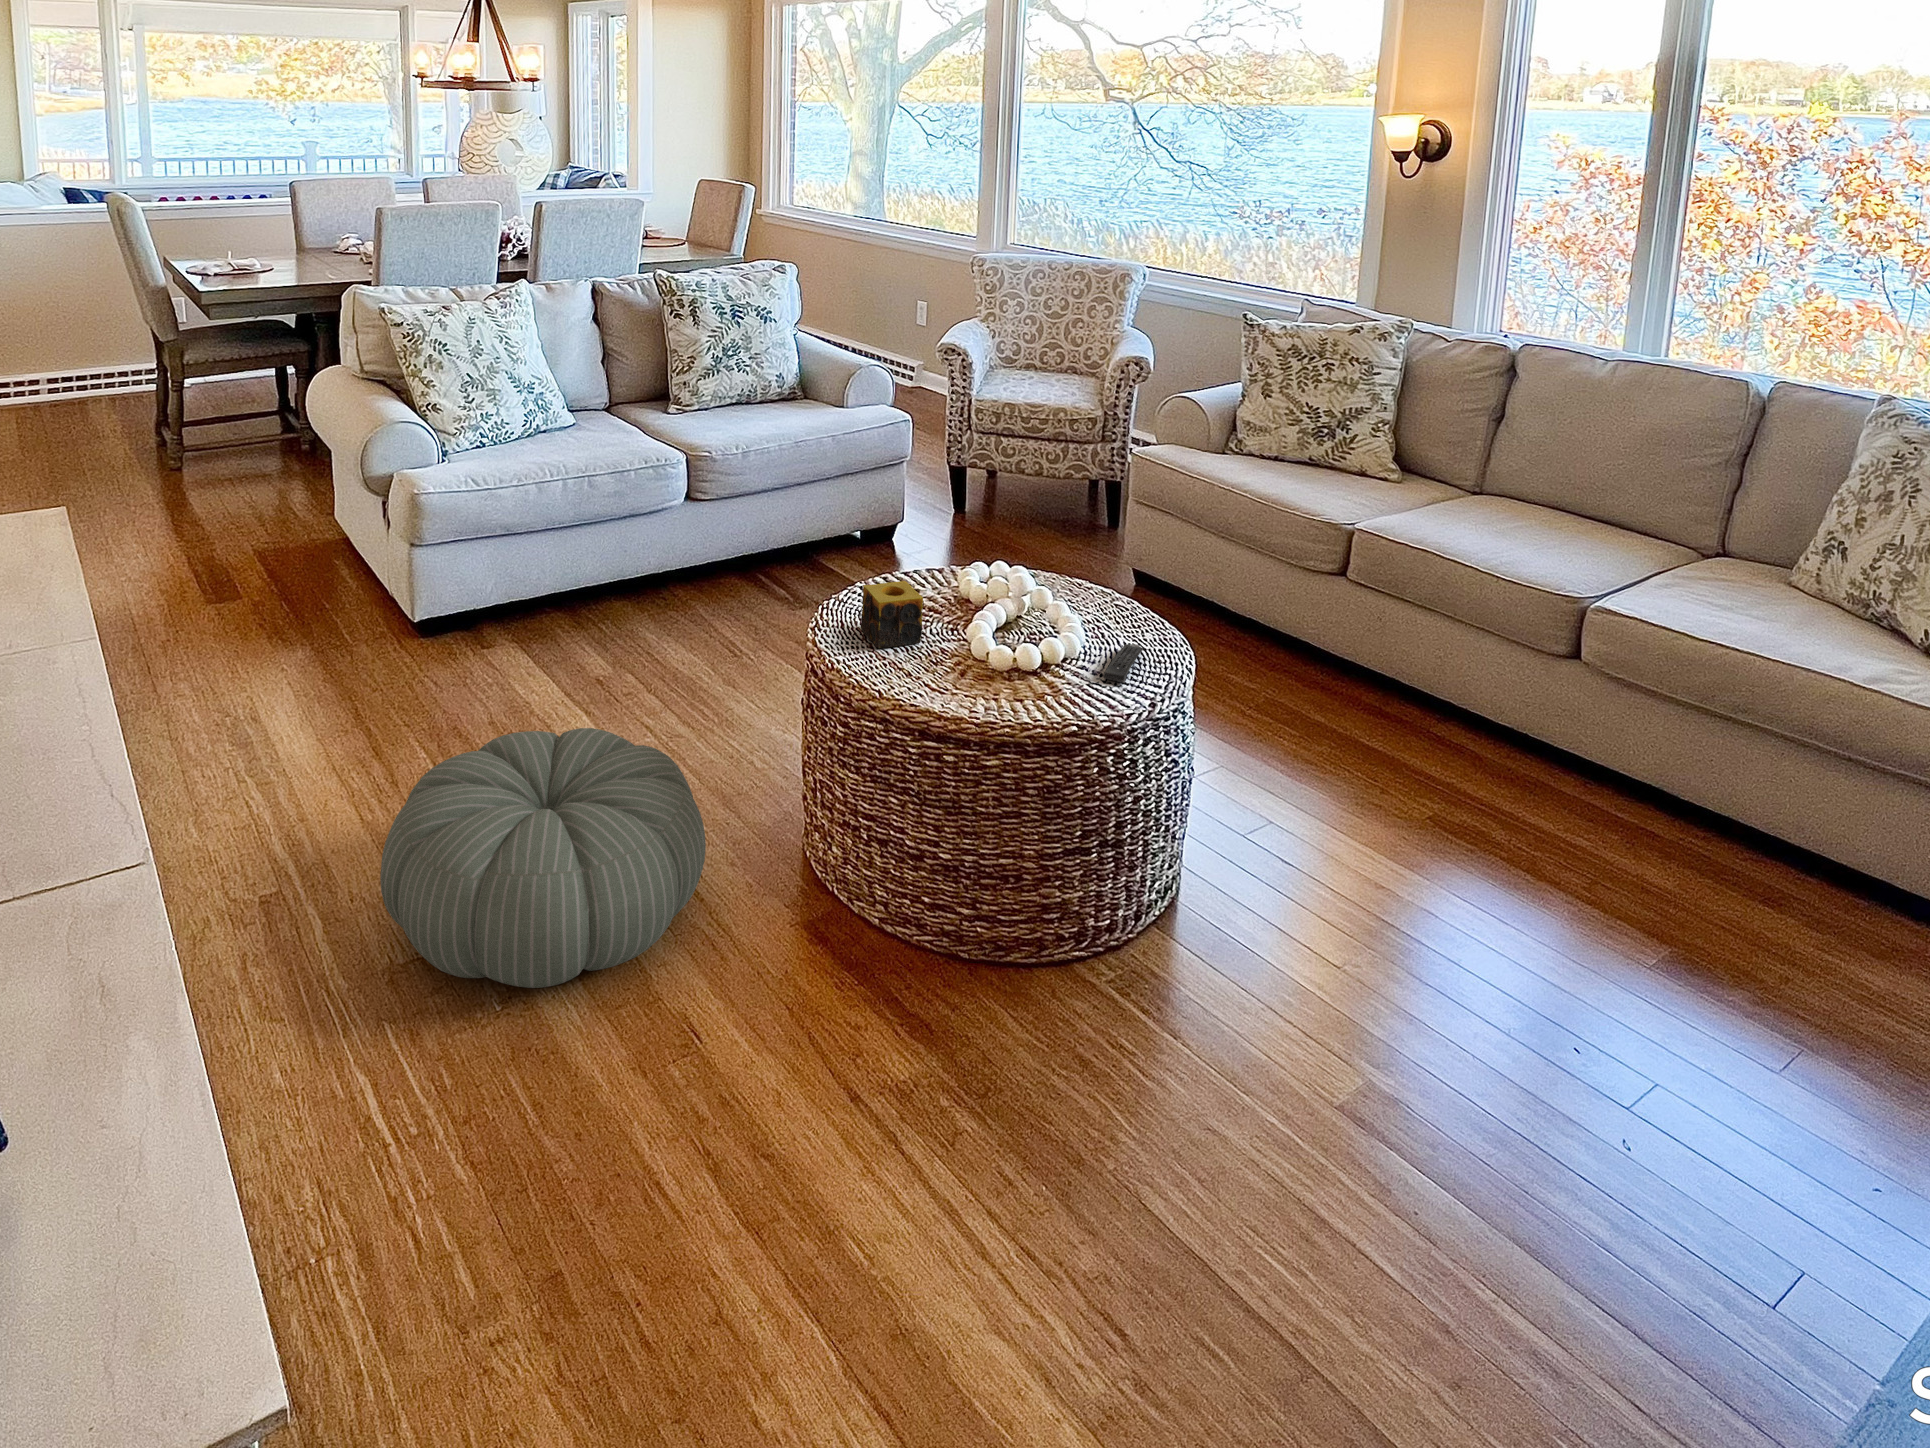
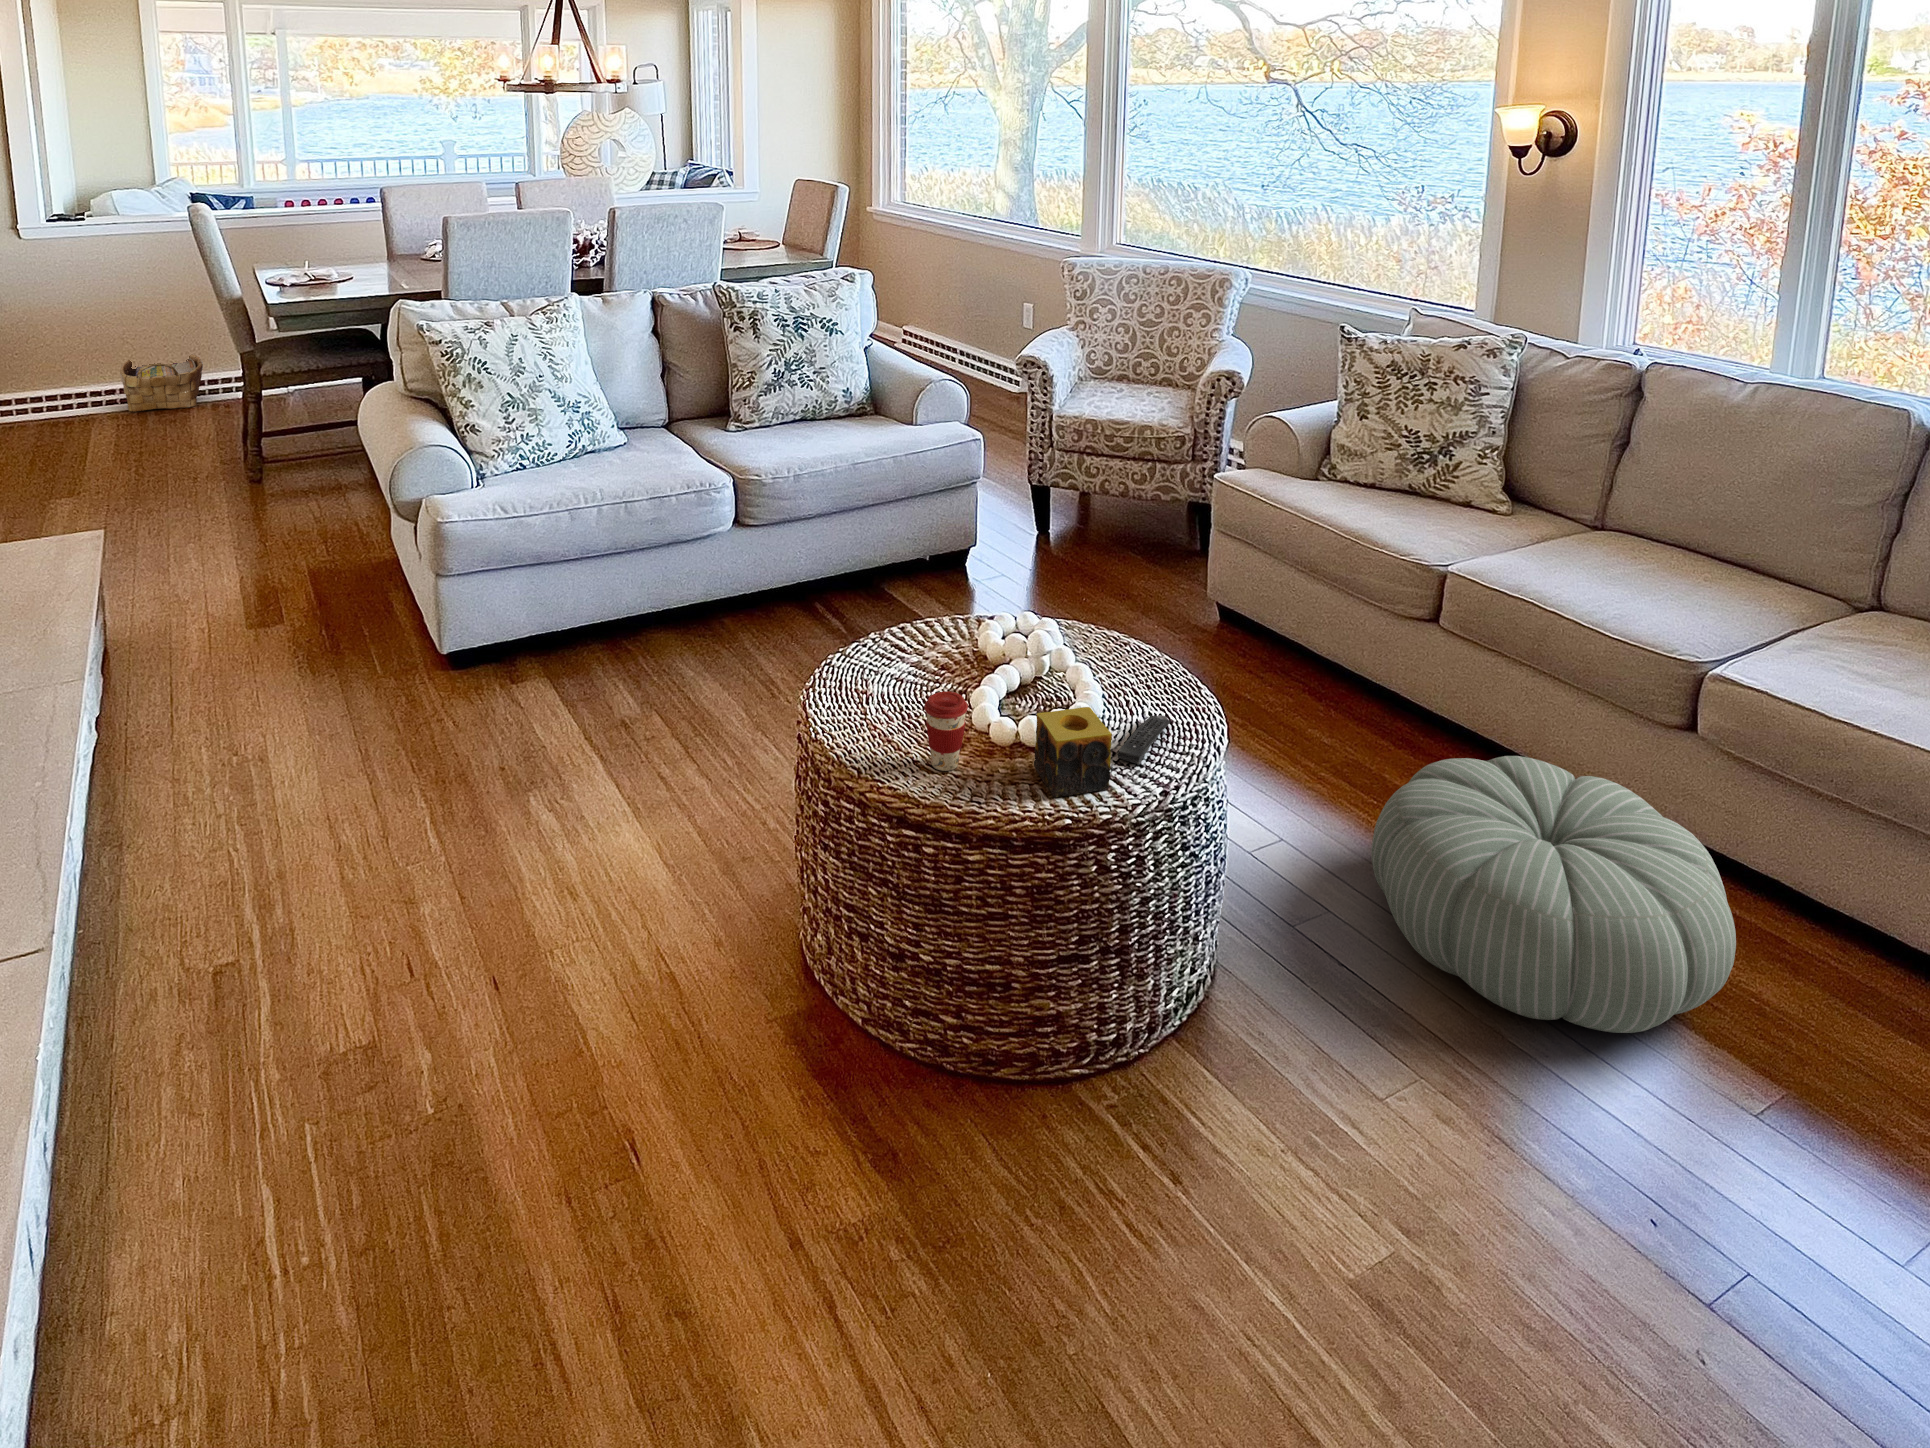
woven basket: none [12,332,95,405] -> present [120,354,203,412]
candle: present [861,581,923,648] -> present [1034,707,1112,797]
coffee cup: none [937,621,976,691] -> present [924,691,968,771]
pouf: present [380,728,706,988] -> present [1371,756,1736,1033]

